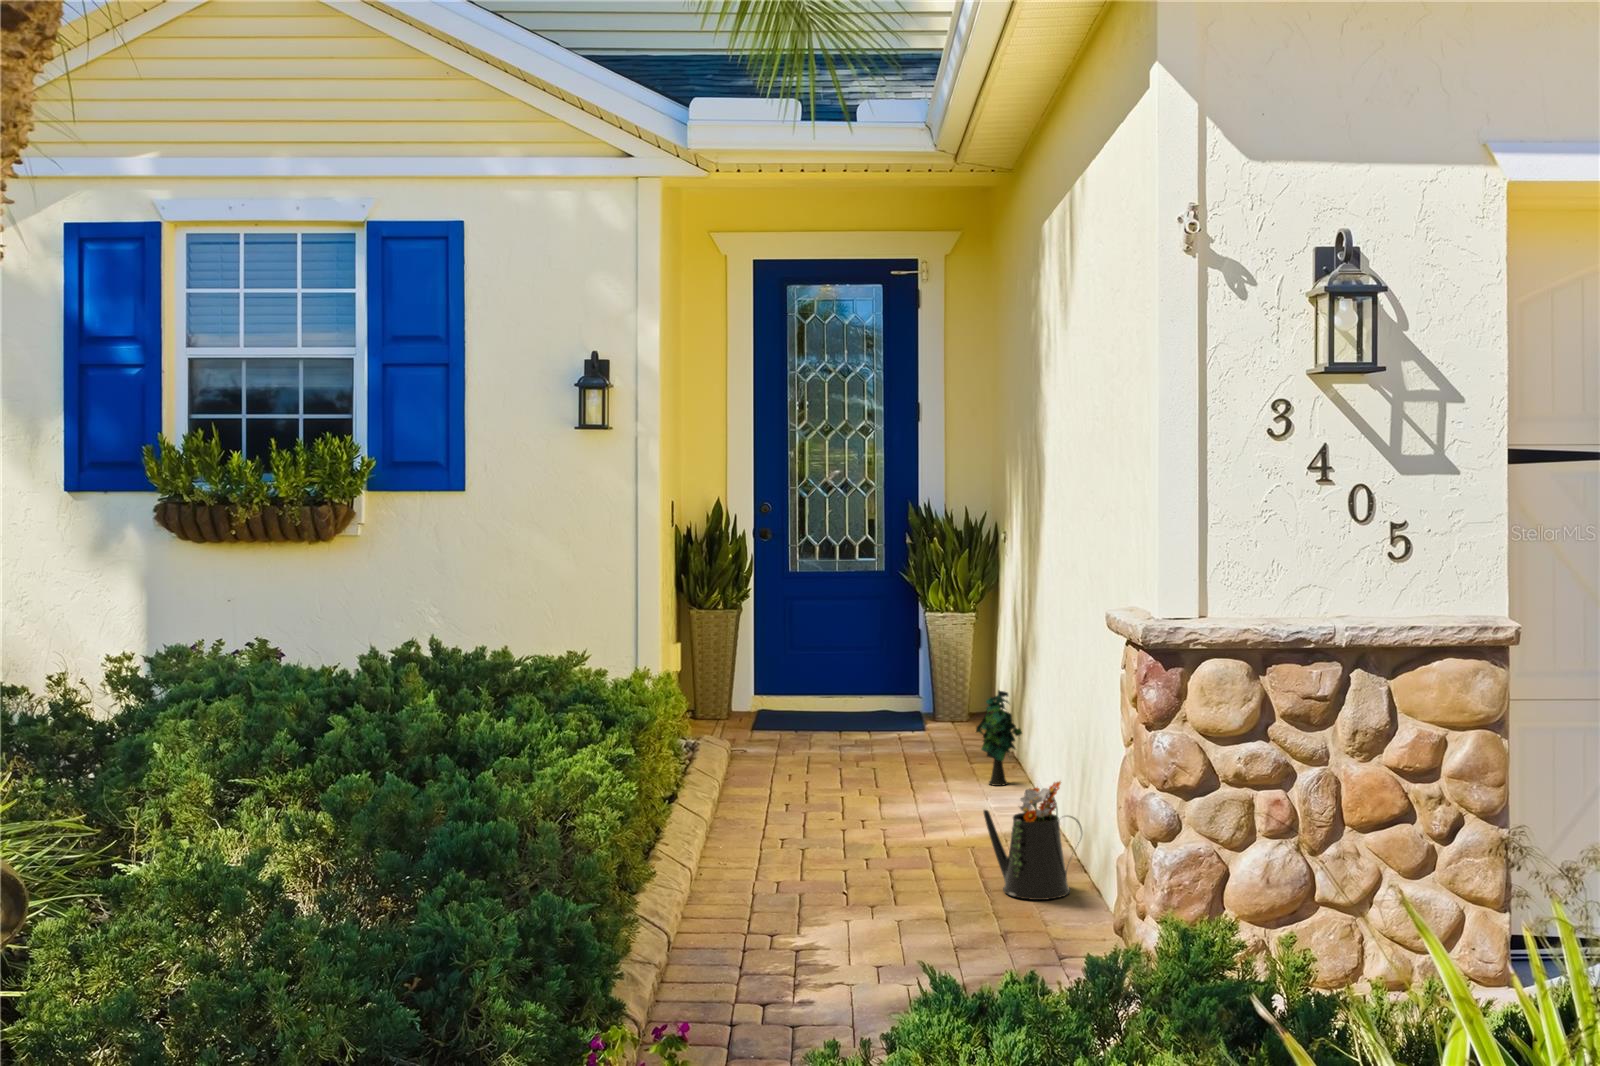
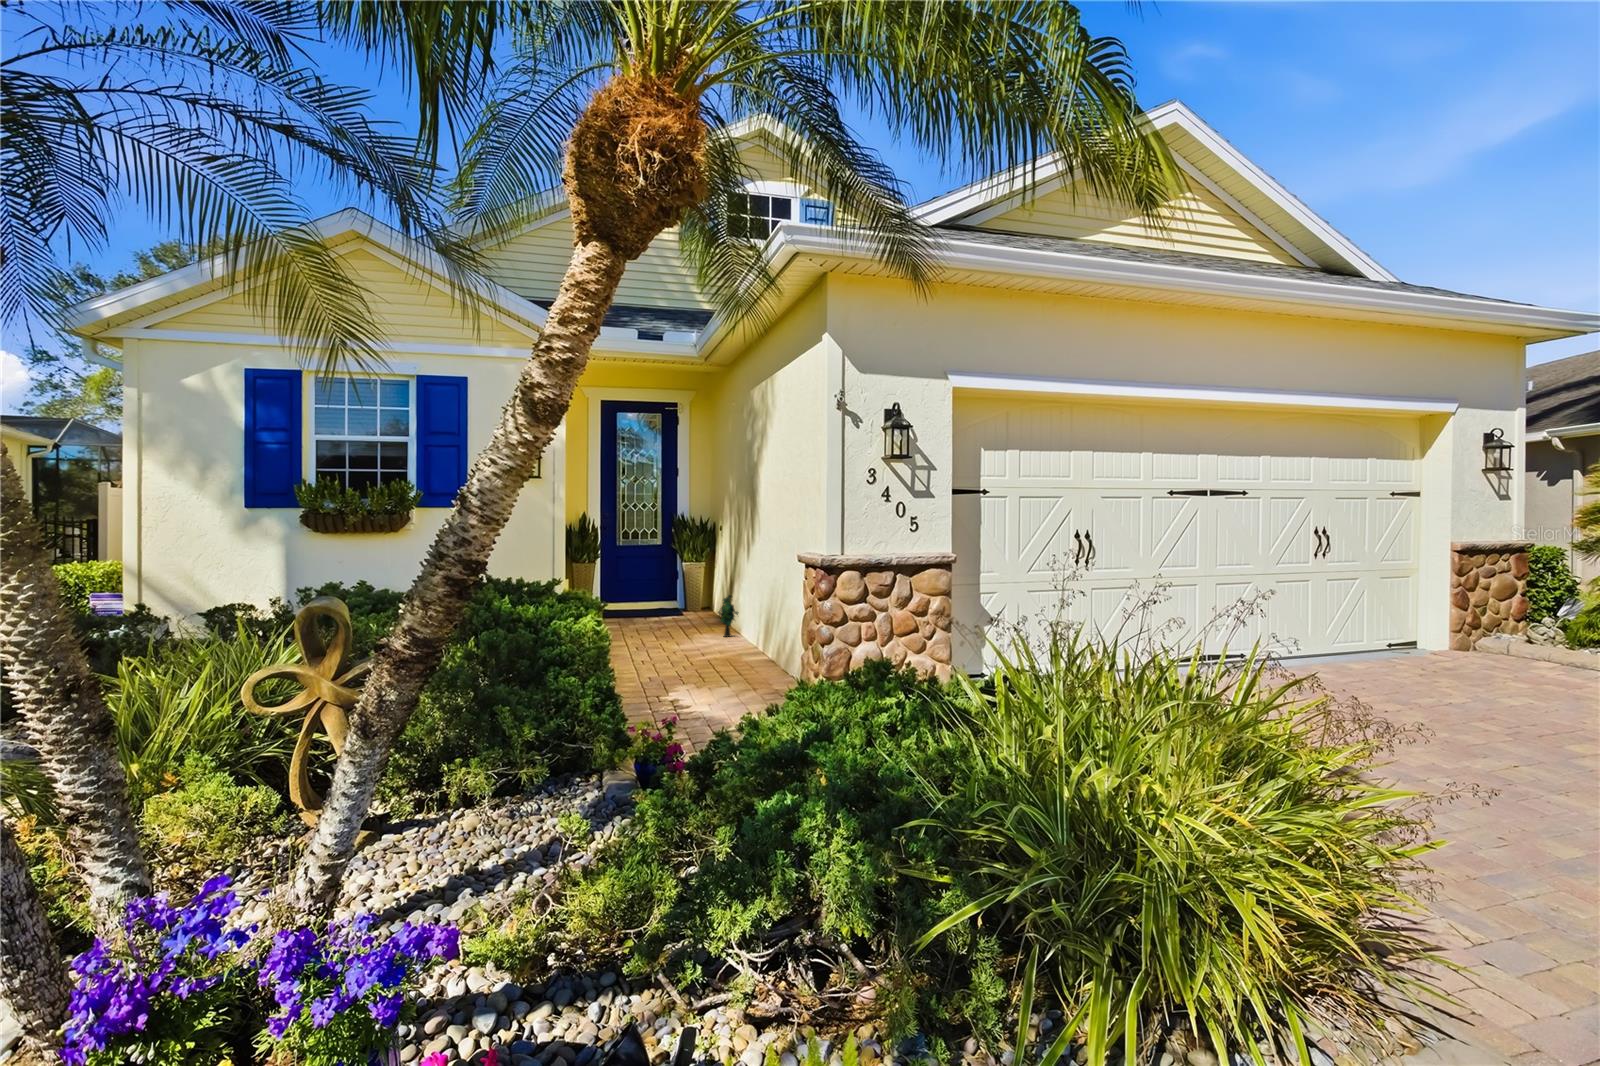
watering can: present [983,781,1082,900] -> none [739,626,782,677]

